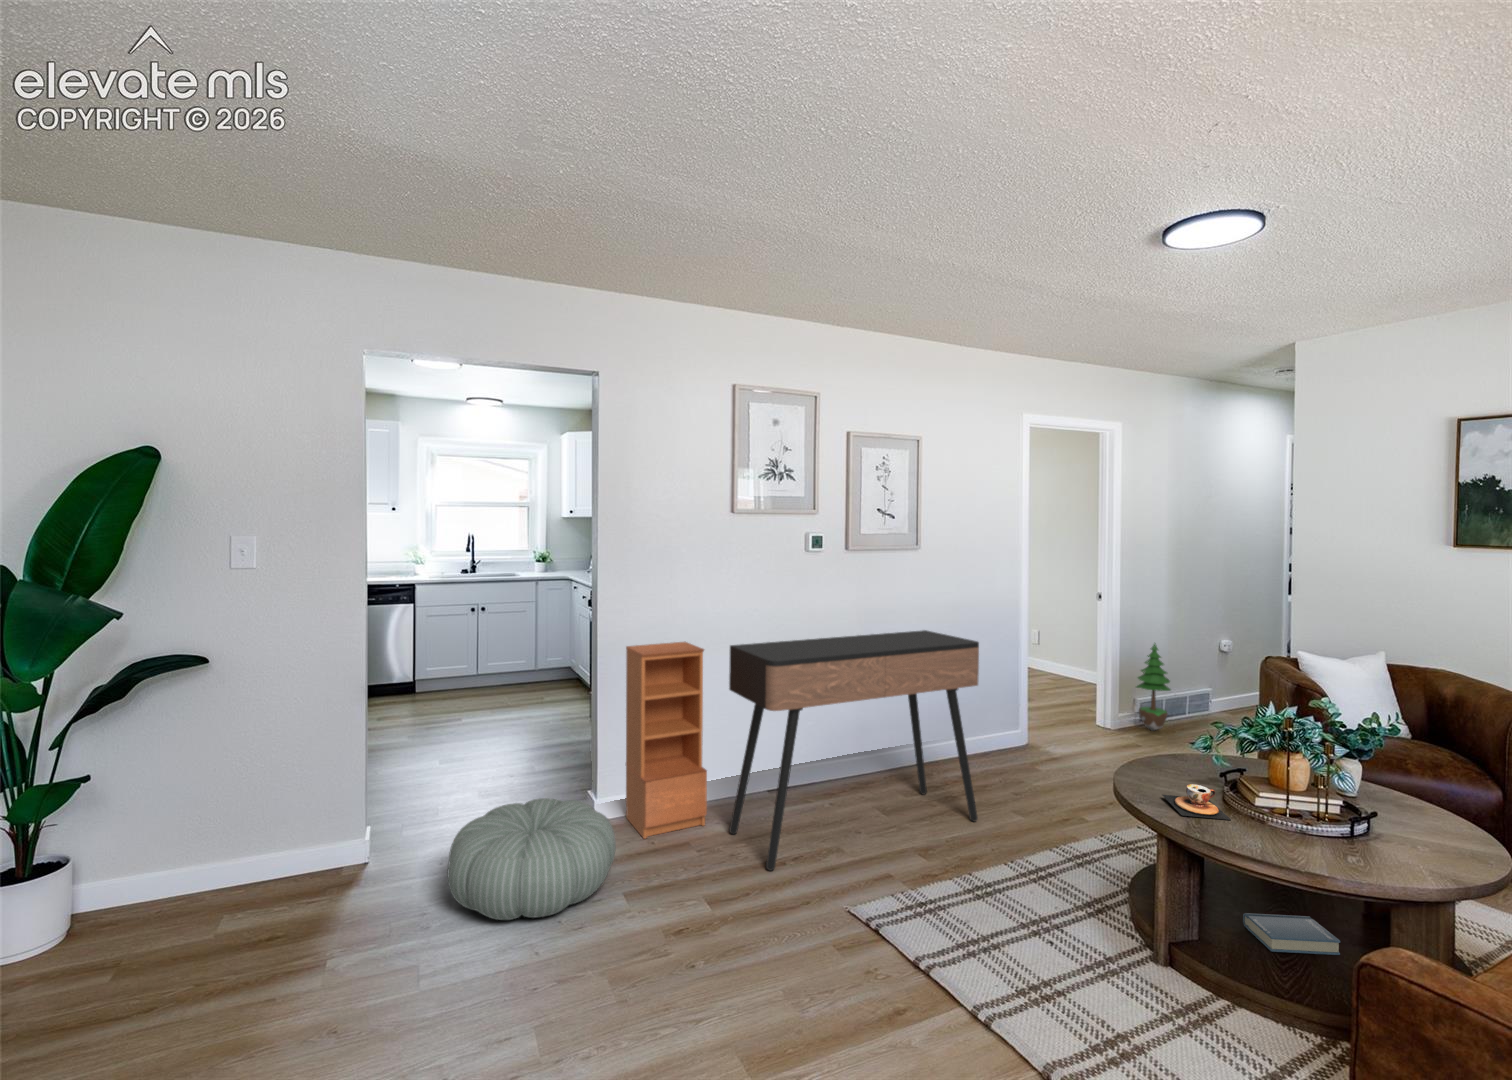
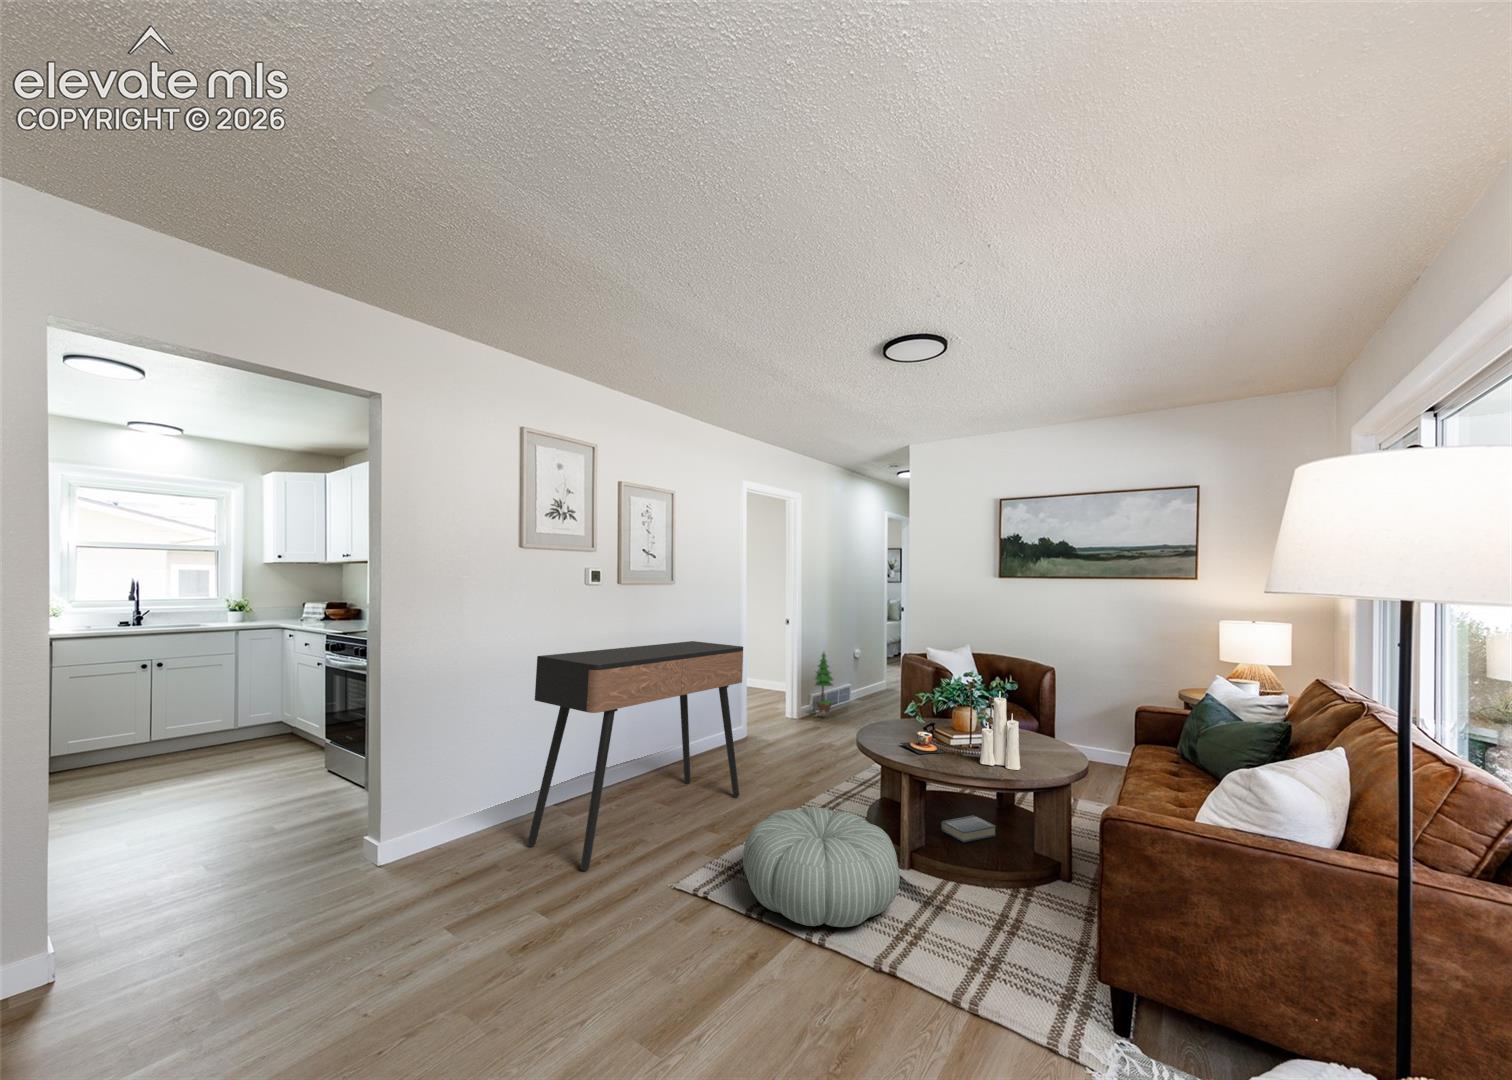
bookcase: present [626,642,707,839] -> none [400,657,506,870]
candle: none [1278,736,1349,869] -> present [980,693,1020,770]
pouf: present [447,798,616,920] -> present [743,807,900,927]

